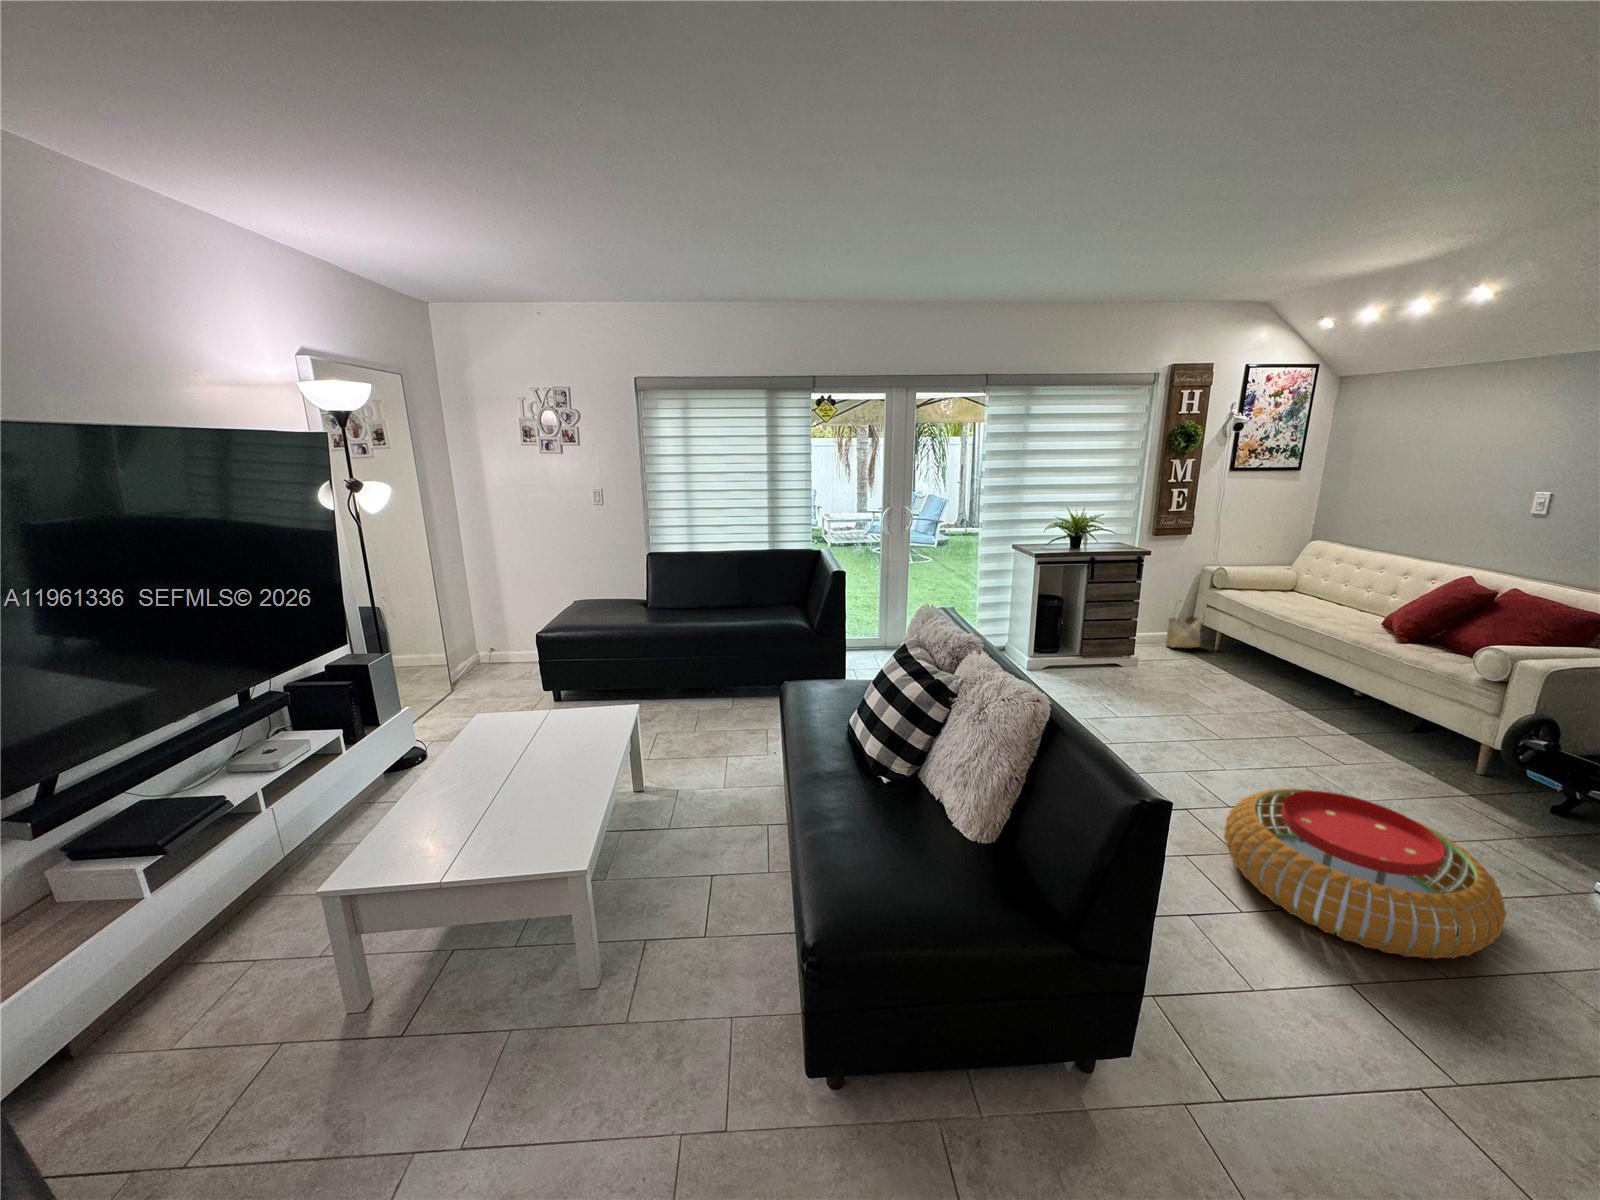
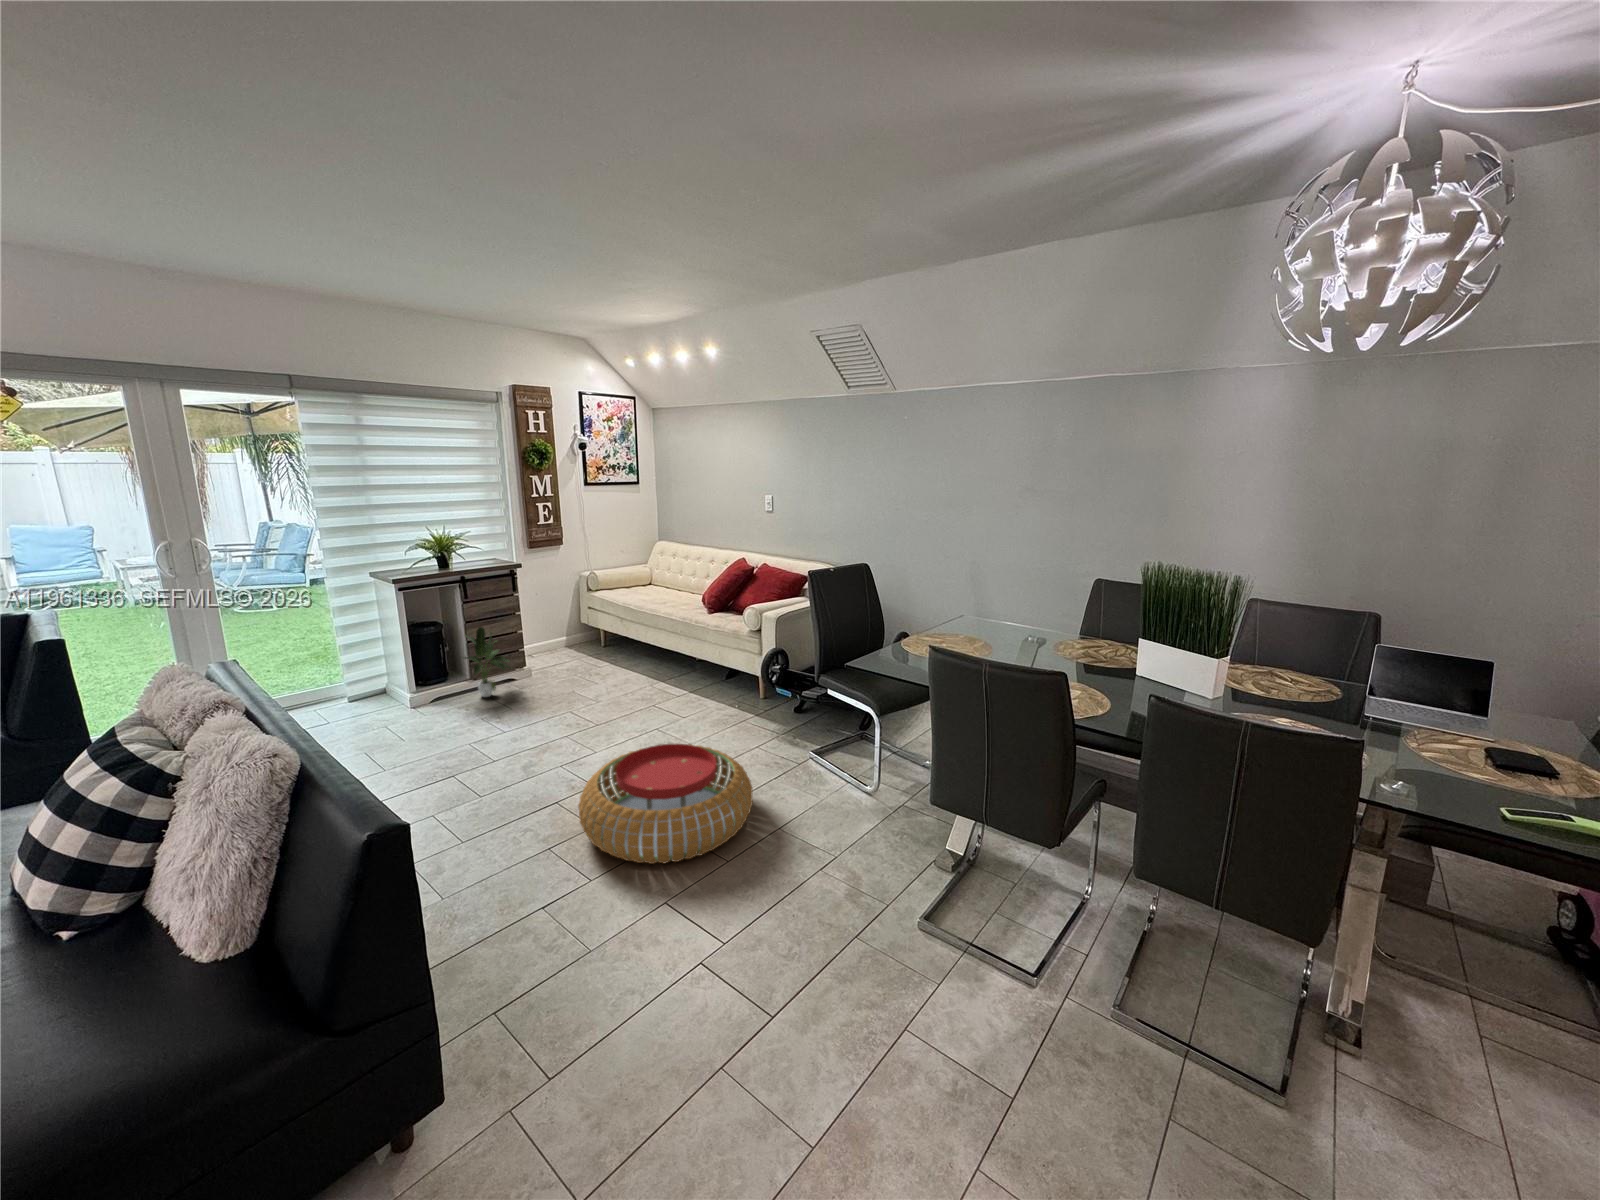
woven basket: present [1166,601,1201,648] -> none [558,607,590,652]
potted plant: none [1080,608,1126,675] -> present [464,627,510,697]

